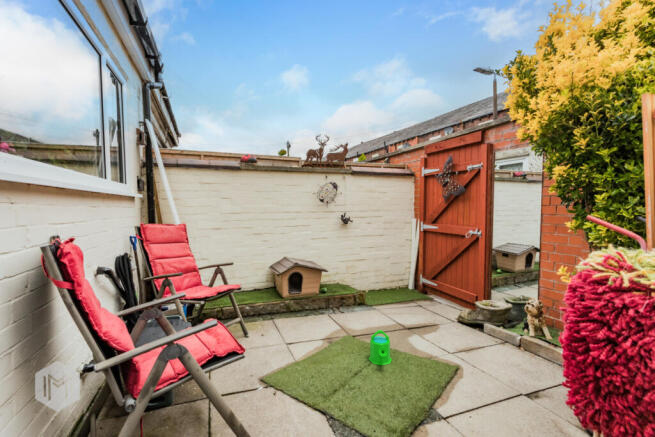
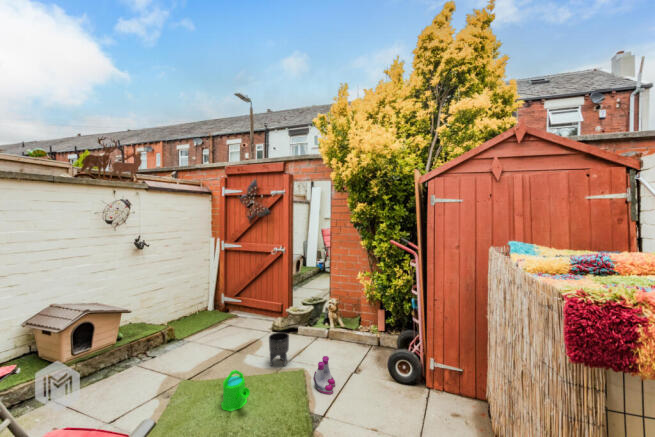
planter: none [430,316,453,353] -> present [269,332,289,366]
boots: none [462,354,490,398] -> present [313,356,335,394]

